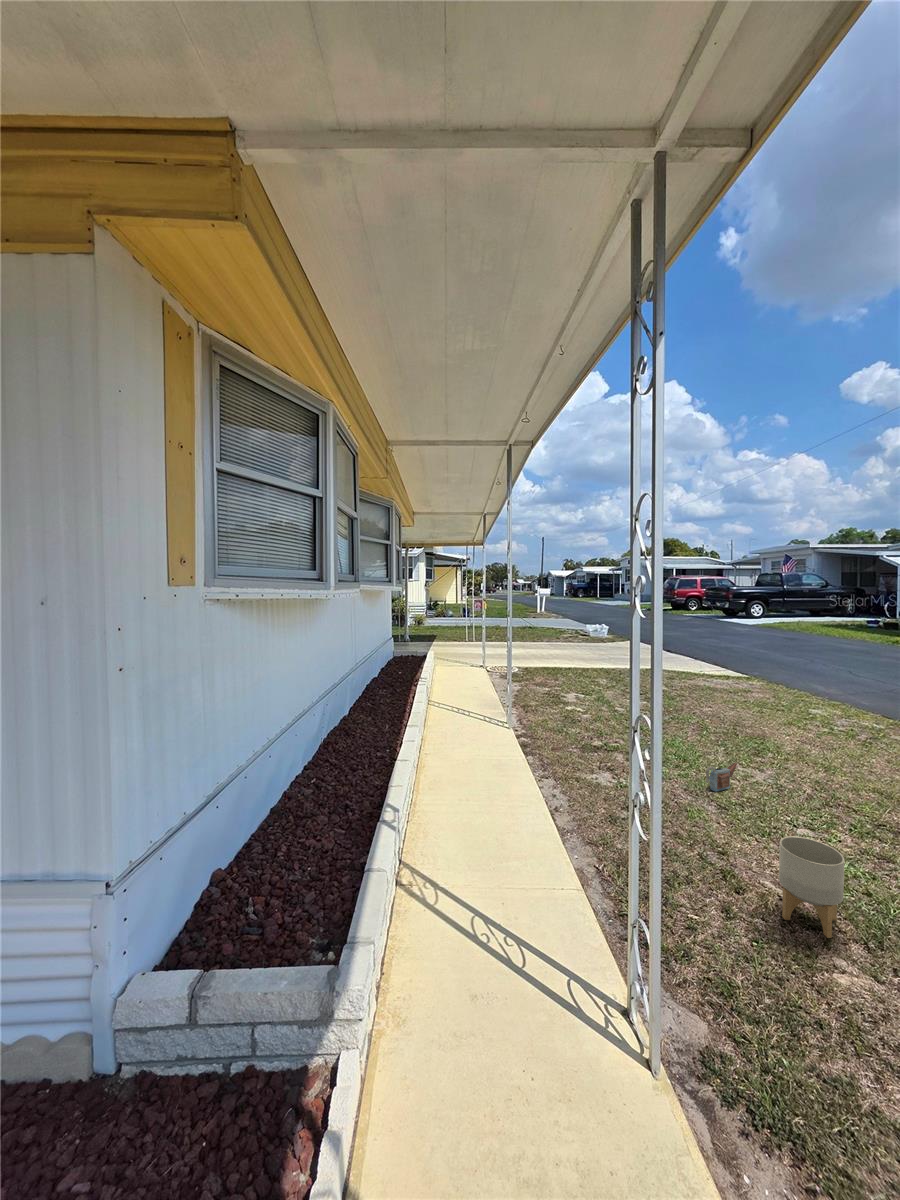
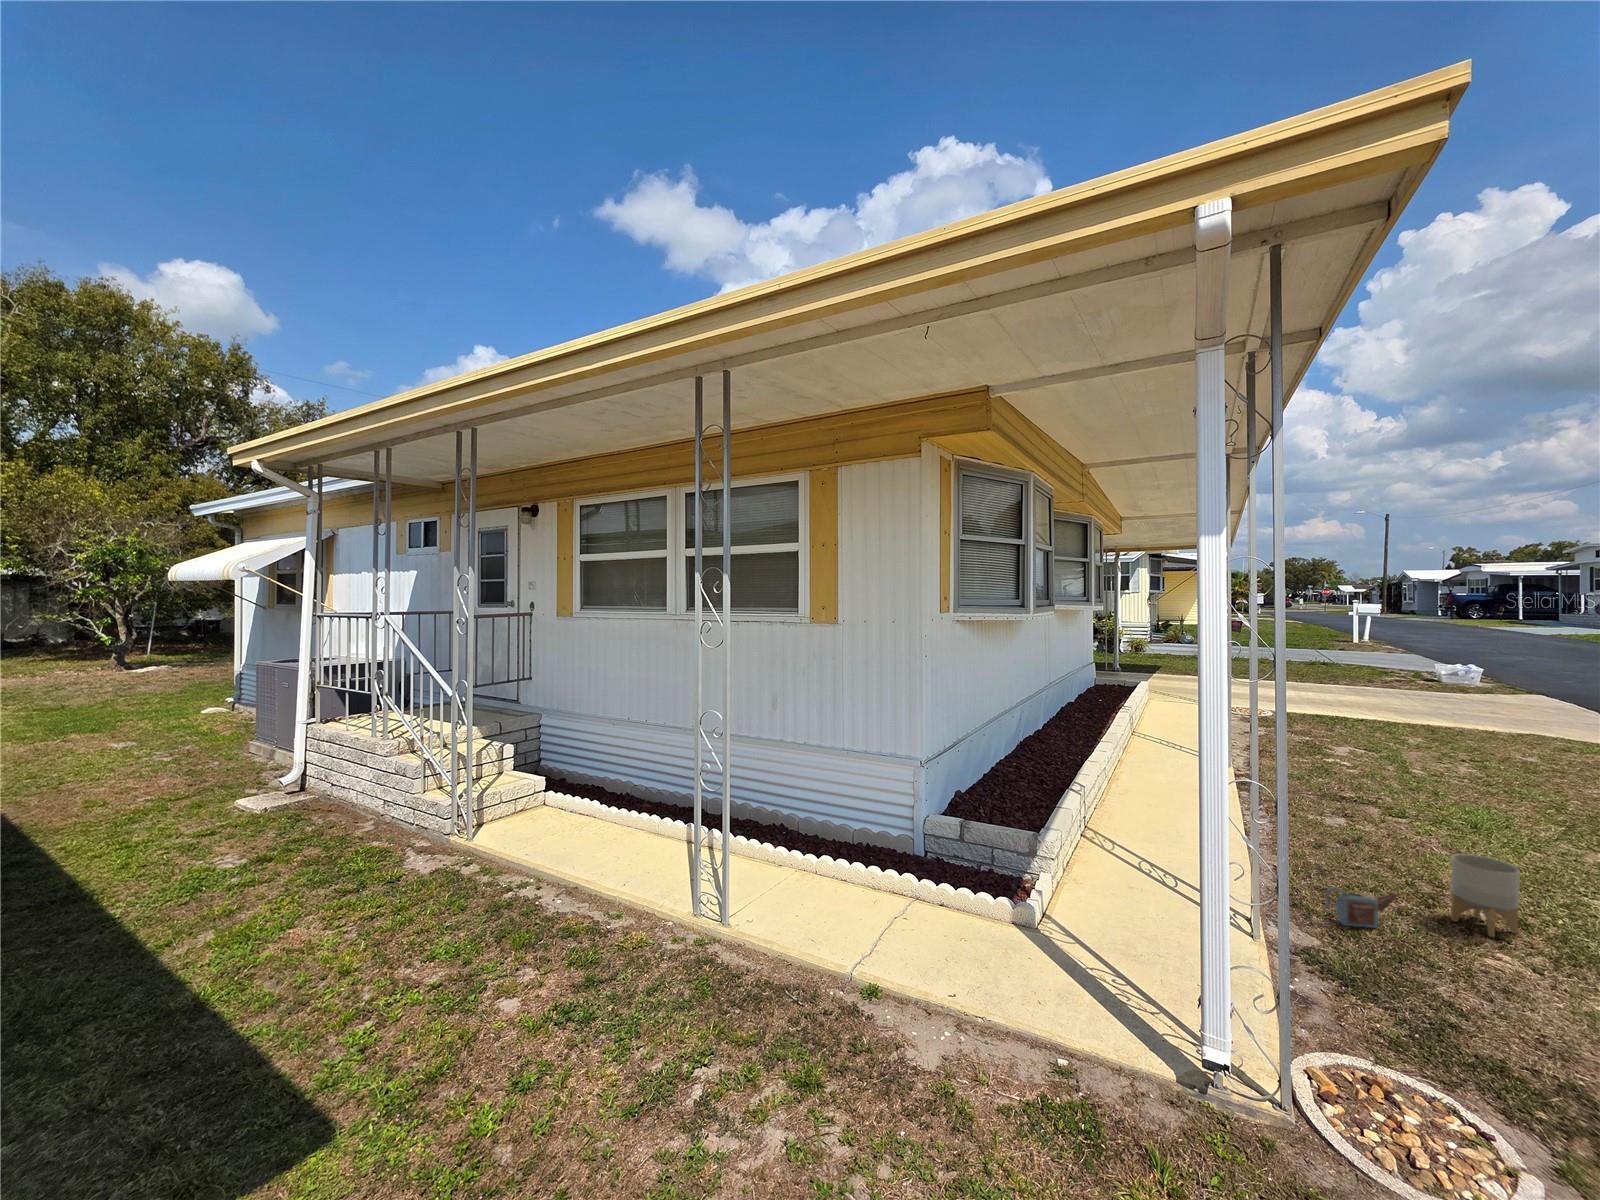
watering can: present [705,763,737,792] -> present [1325,887,1397,928]

